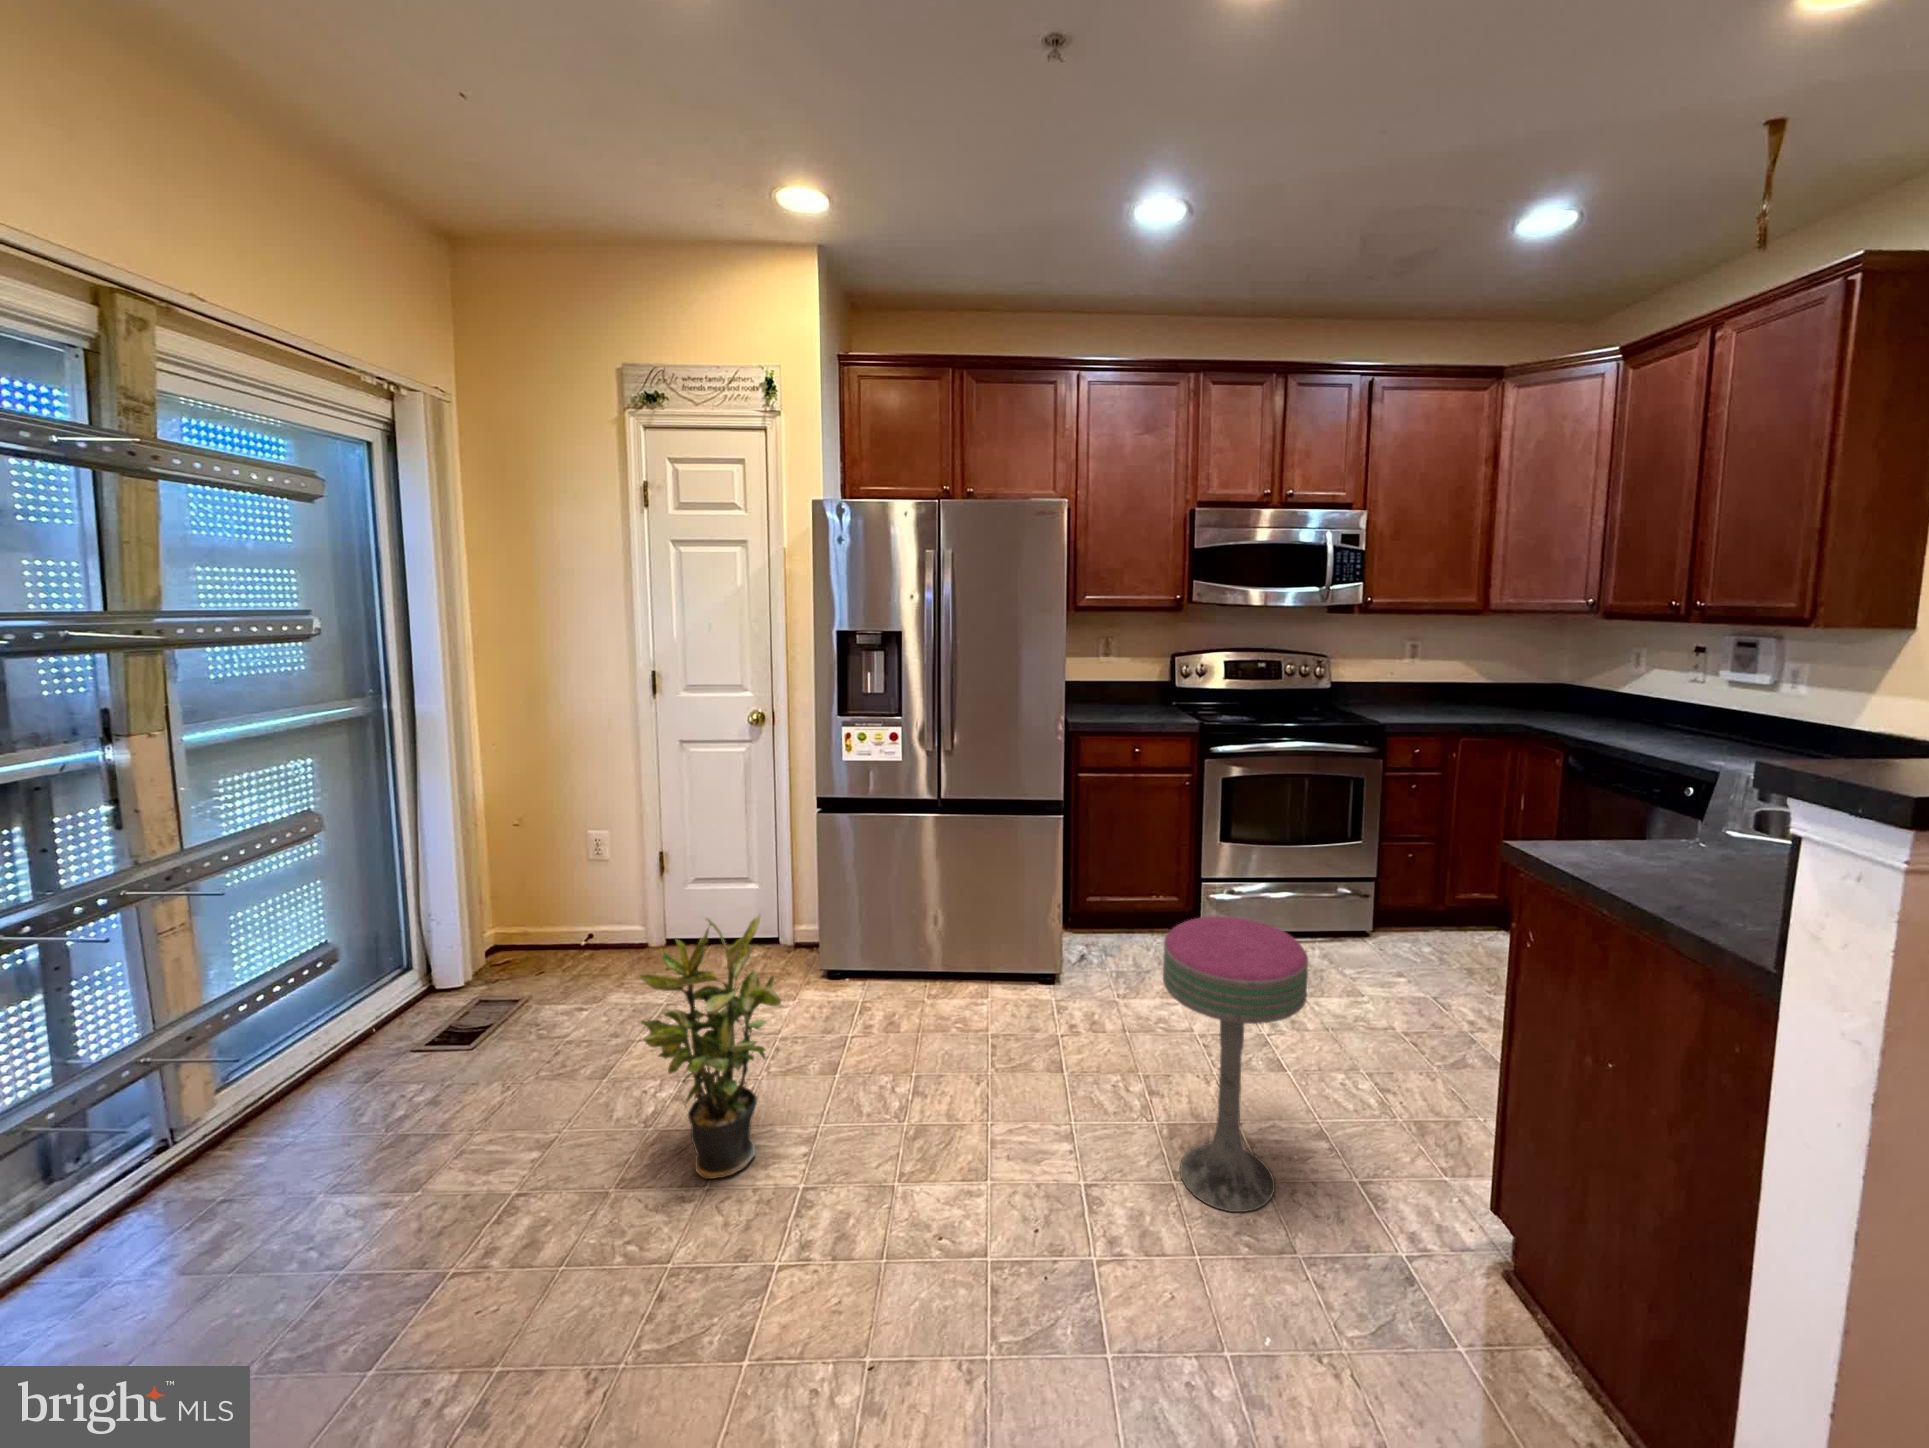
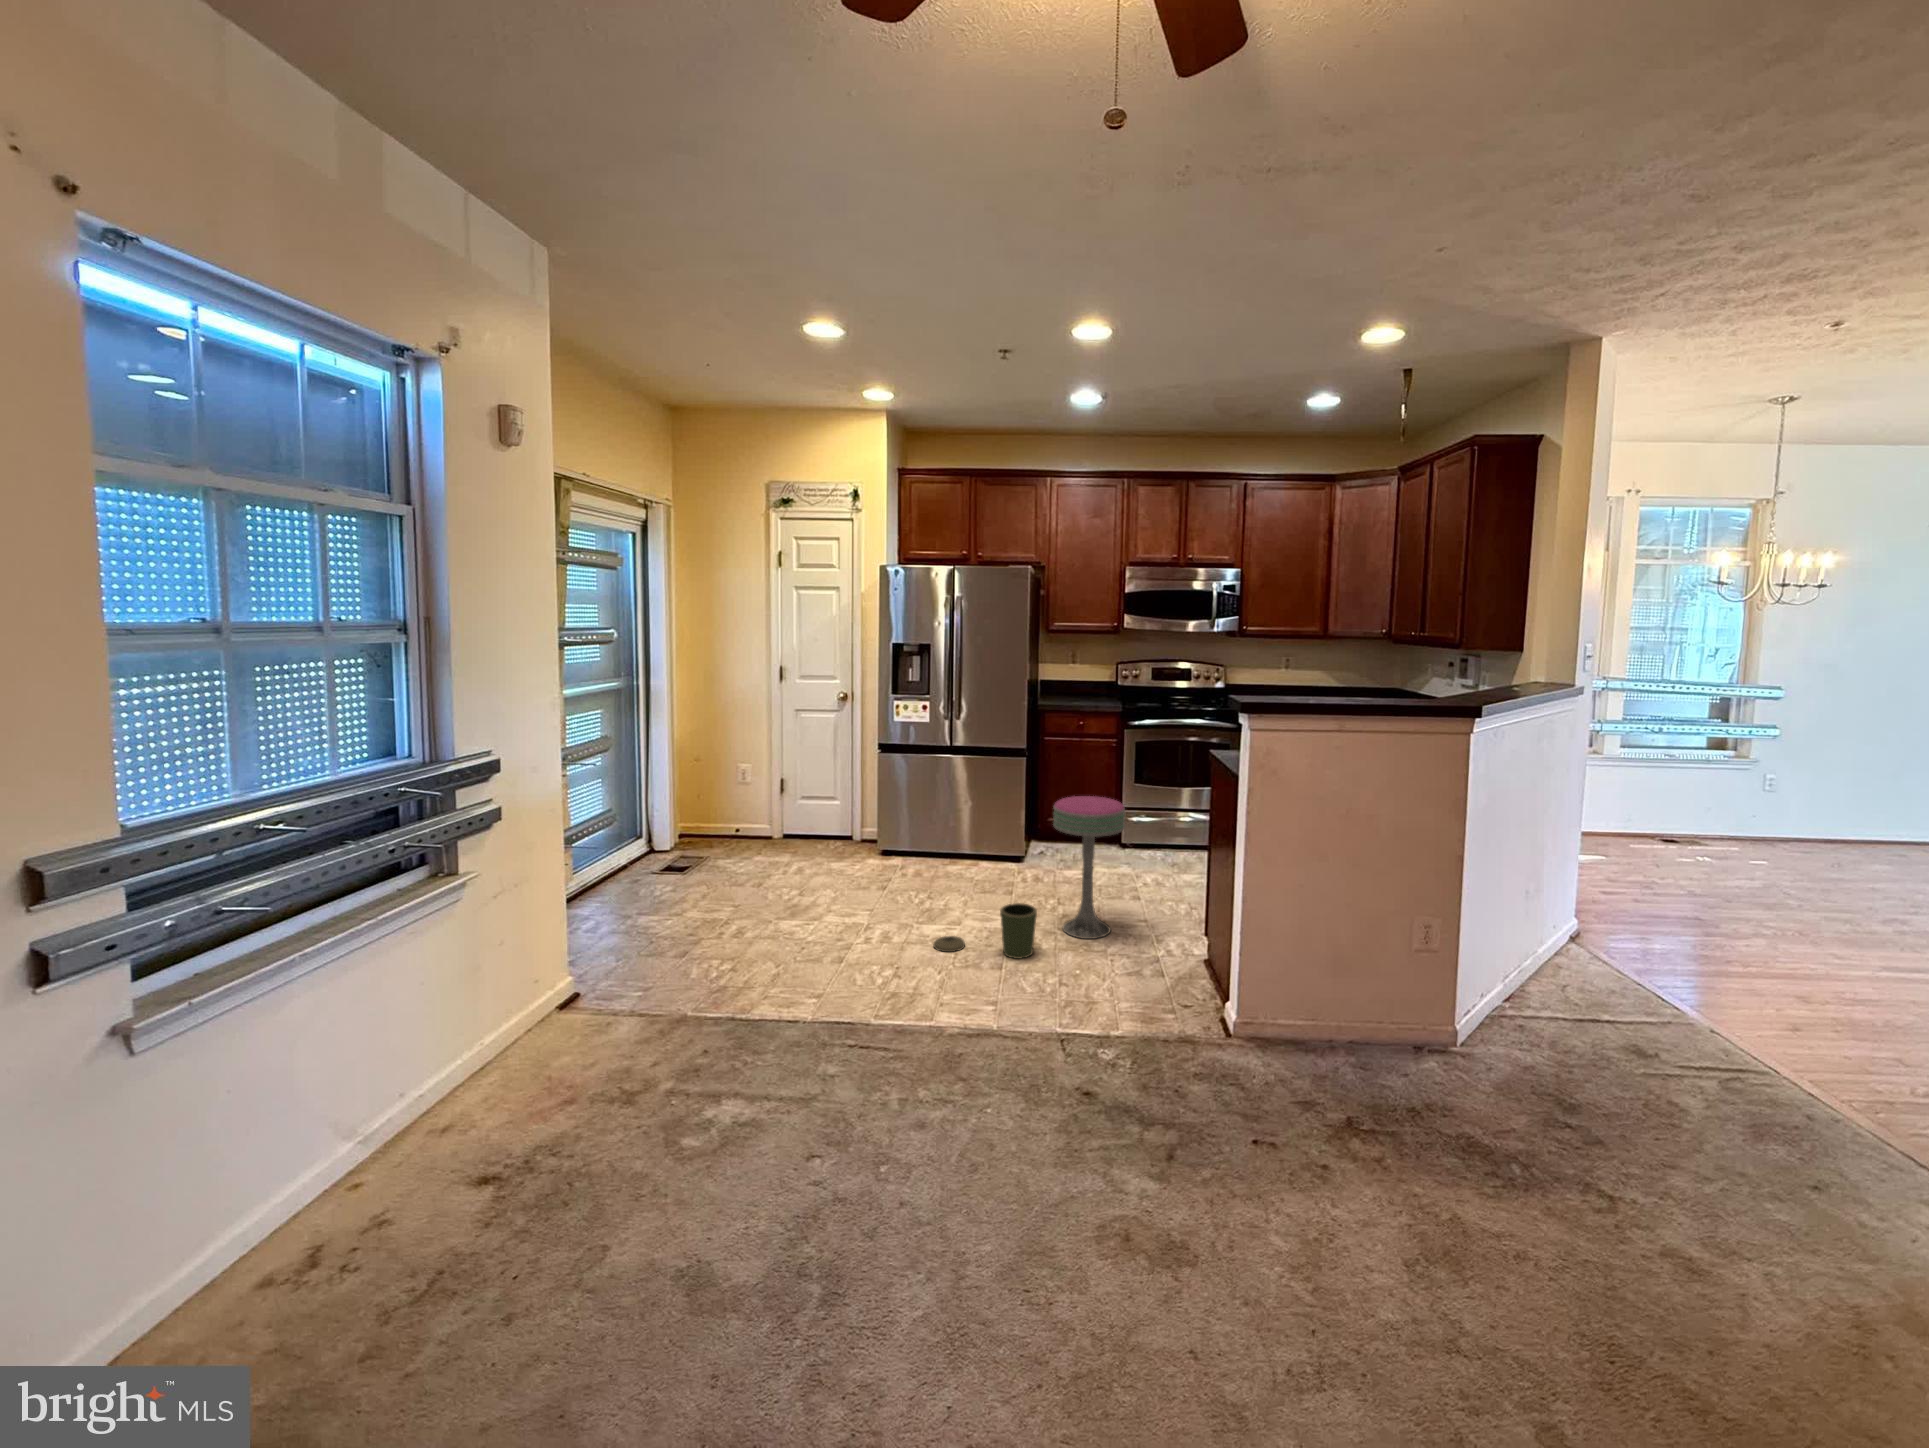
potted plant: present [640,916,781,1179] -> none [790,787,859,919]
trash can: none [938,1167,1159,1306] -> present [933,903,1037,959]

